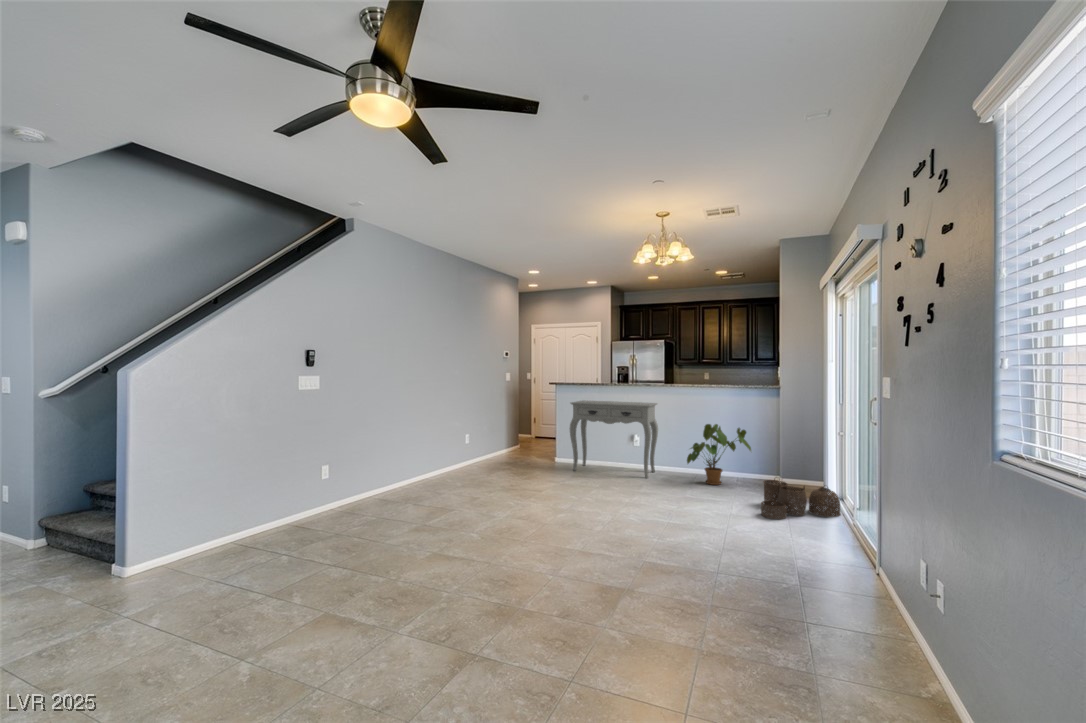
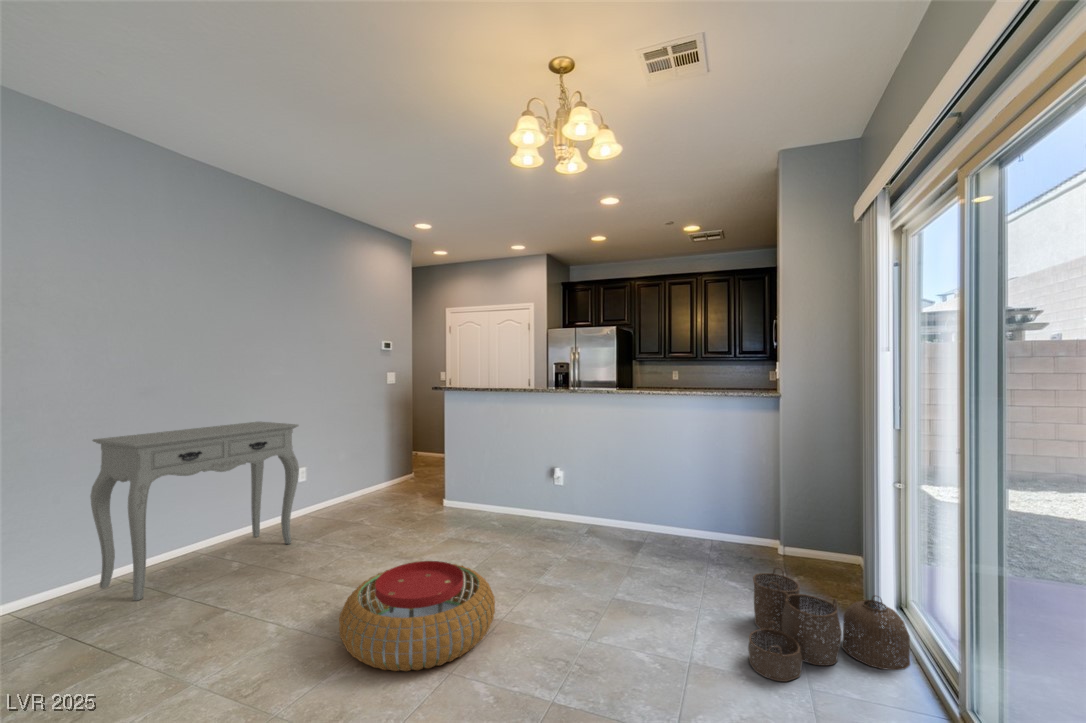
console table: present [570,400,658,478] -> present [90,422,299,601]
house plant: present [687,424,751,485] -> none [626,454,733,561]
pouf: none [553,473,630,515] -> present [339,561,495,672]

